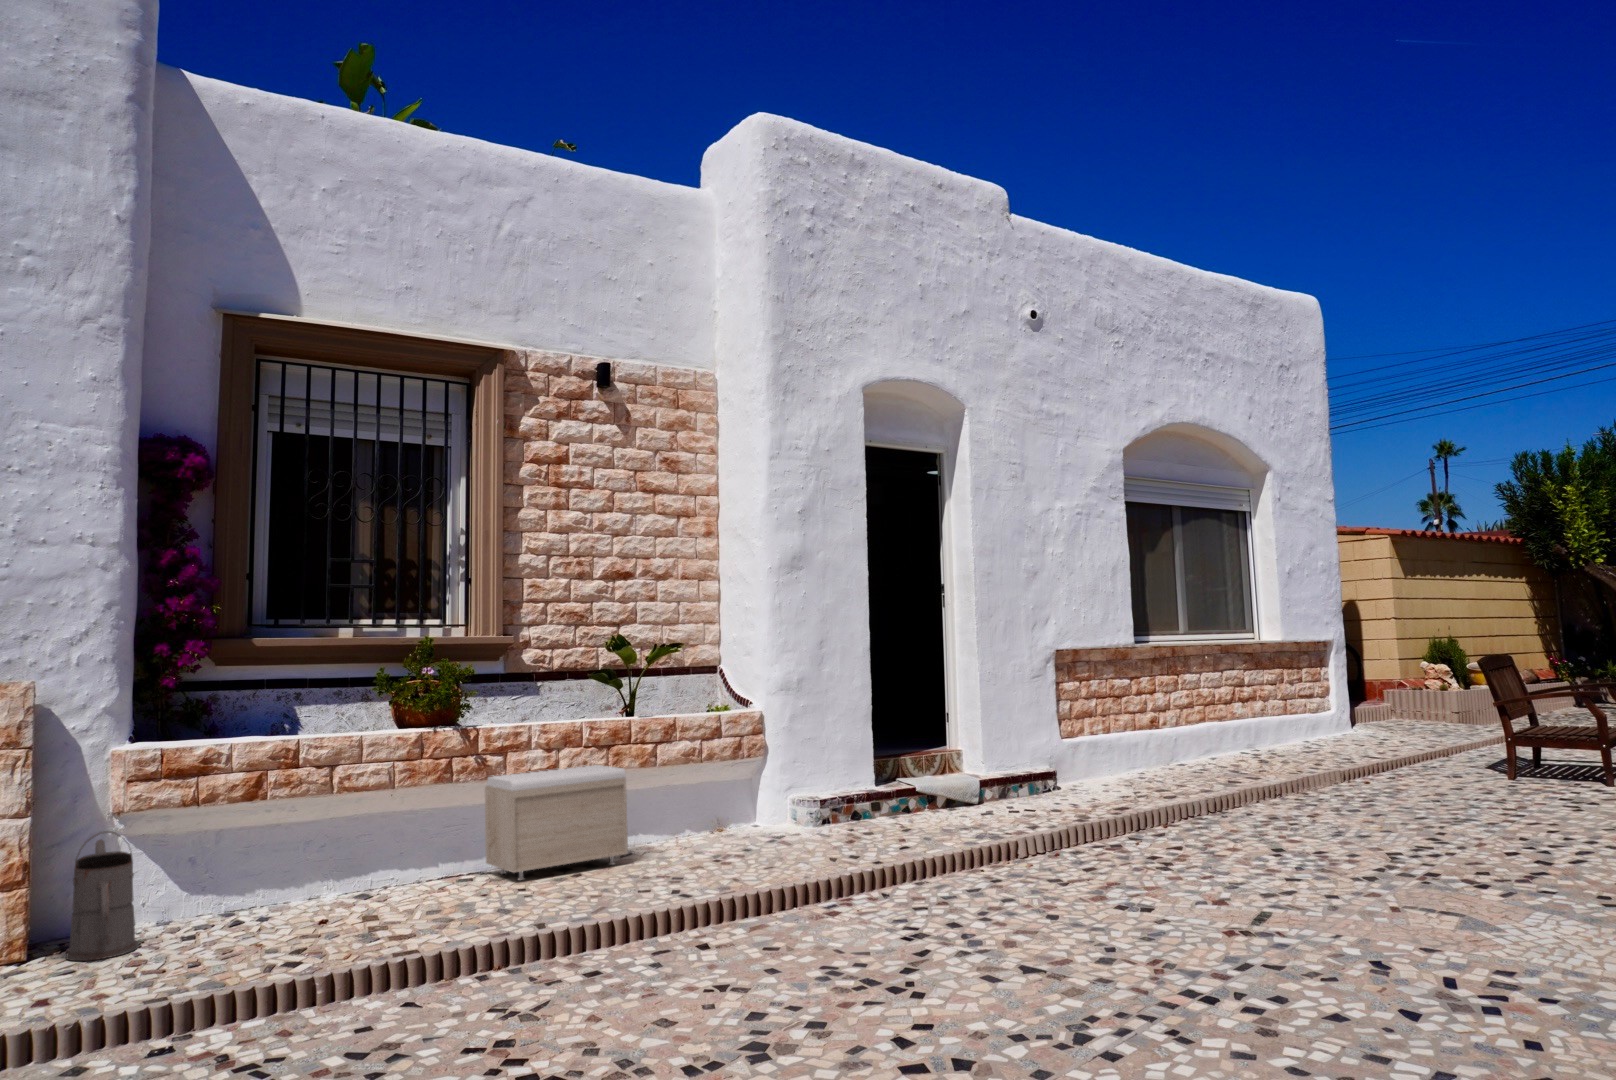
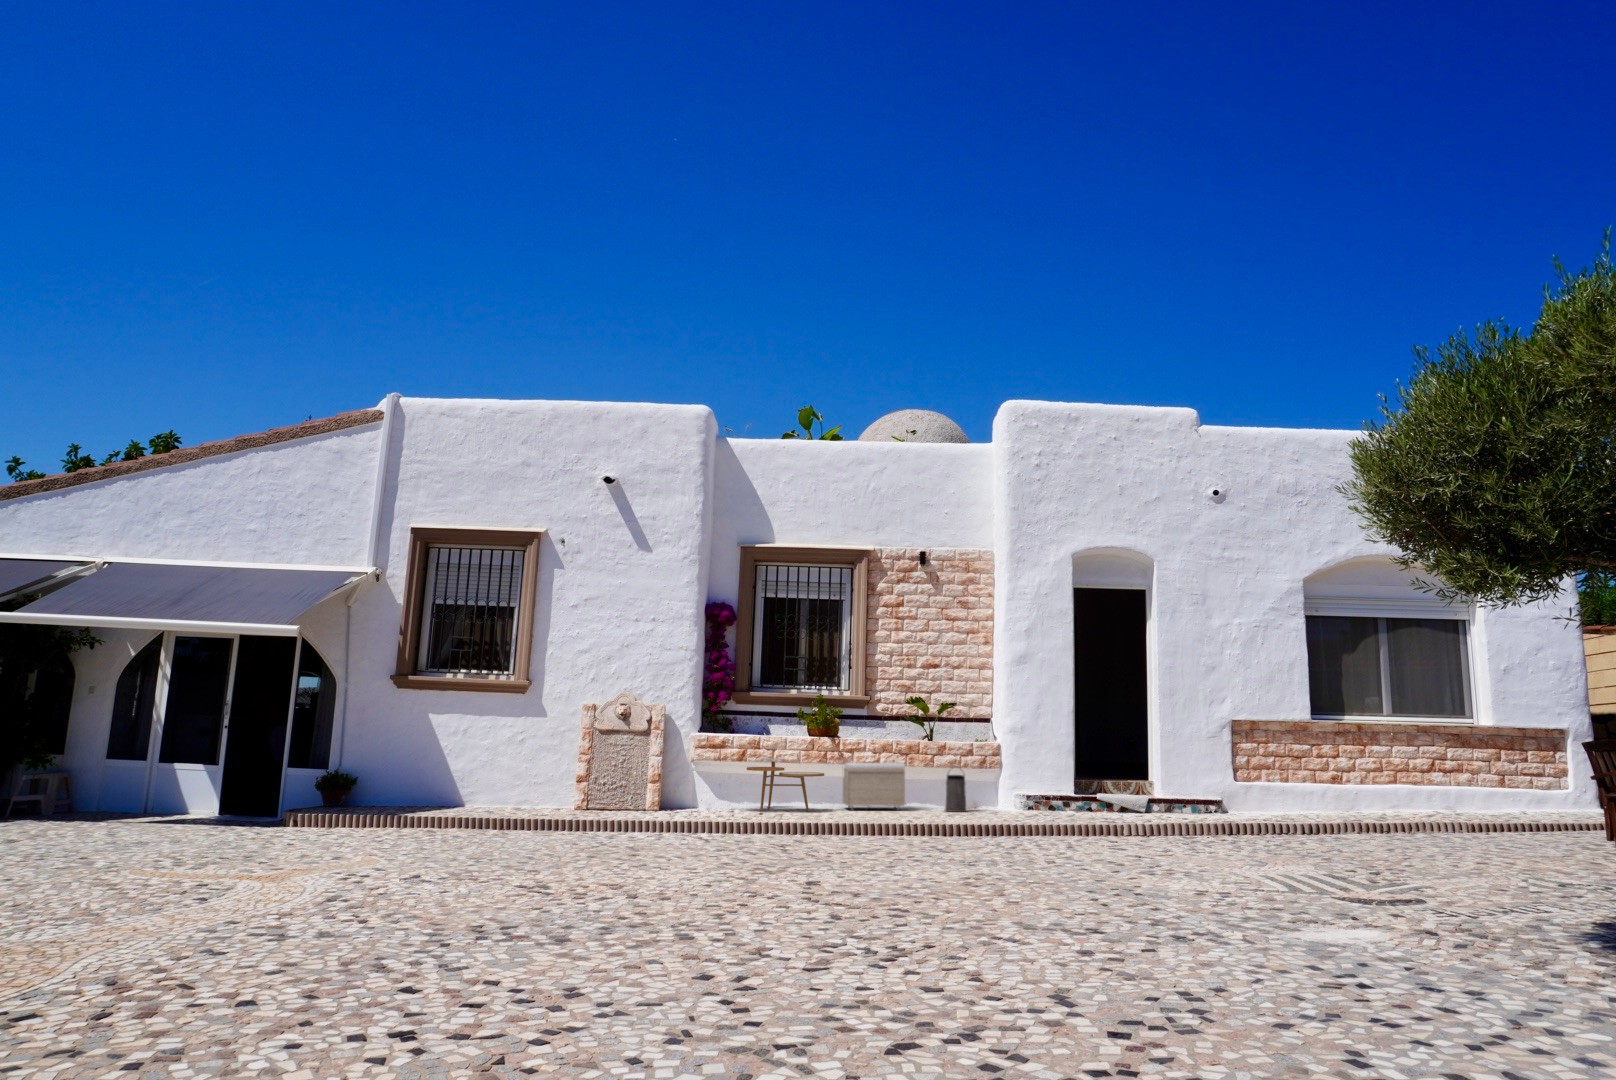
side table: none [279,784,472,922] -> present [747,758,824,811]
watering can: present [66,831,138,961] -> present [945,768,967,812]

